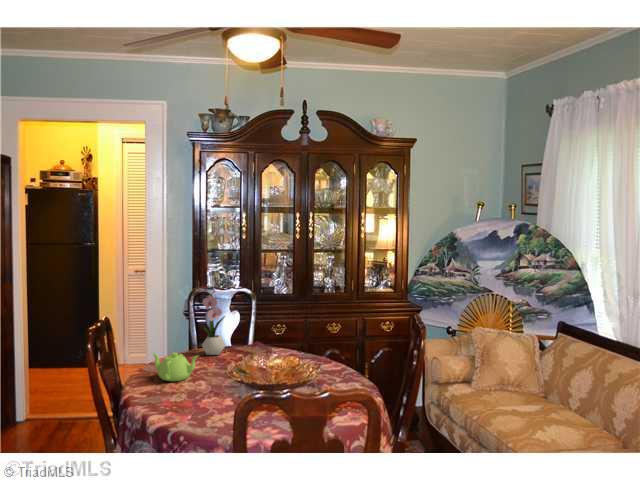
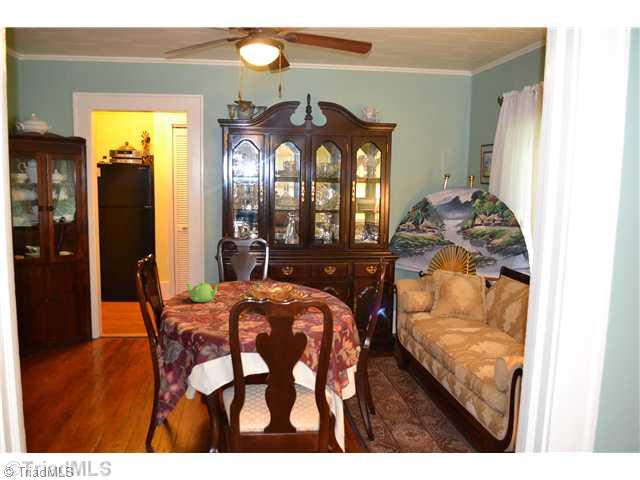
flower arrangement: present [202,286,226,355] -> none [224,234,243,286]

